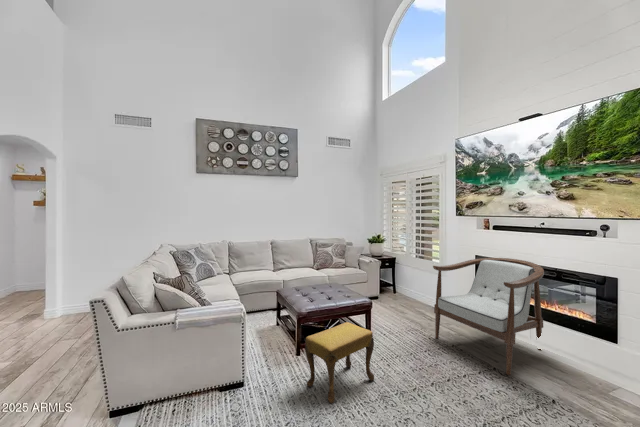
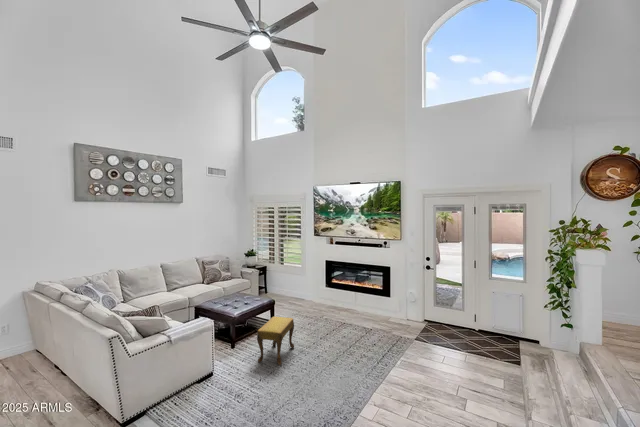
armchair: present [433,258,544,375] -> none [309,262,365,326]

